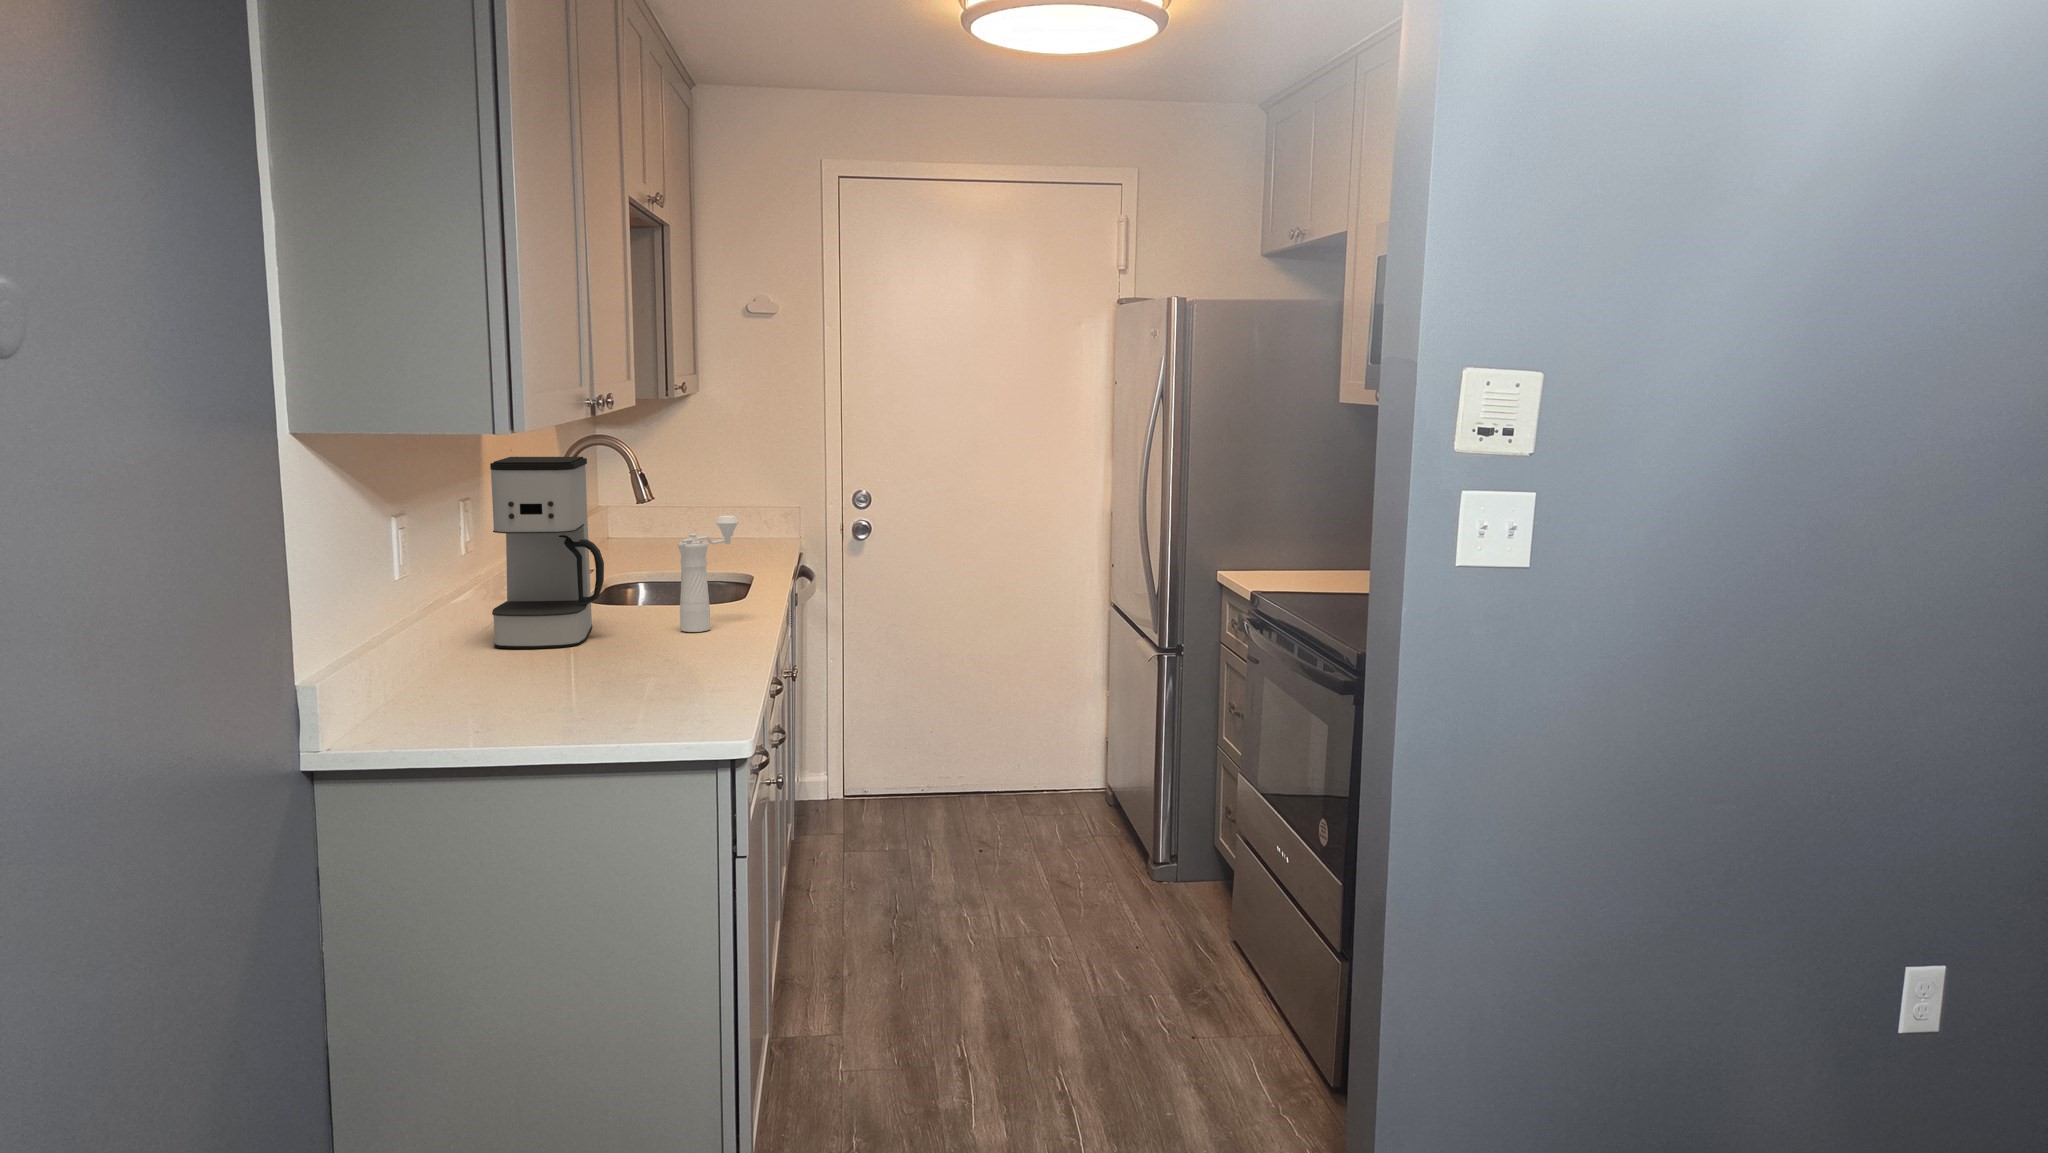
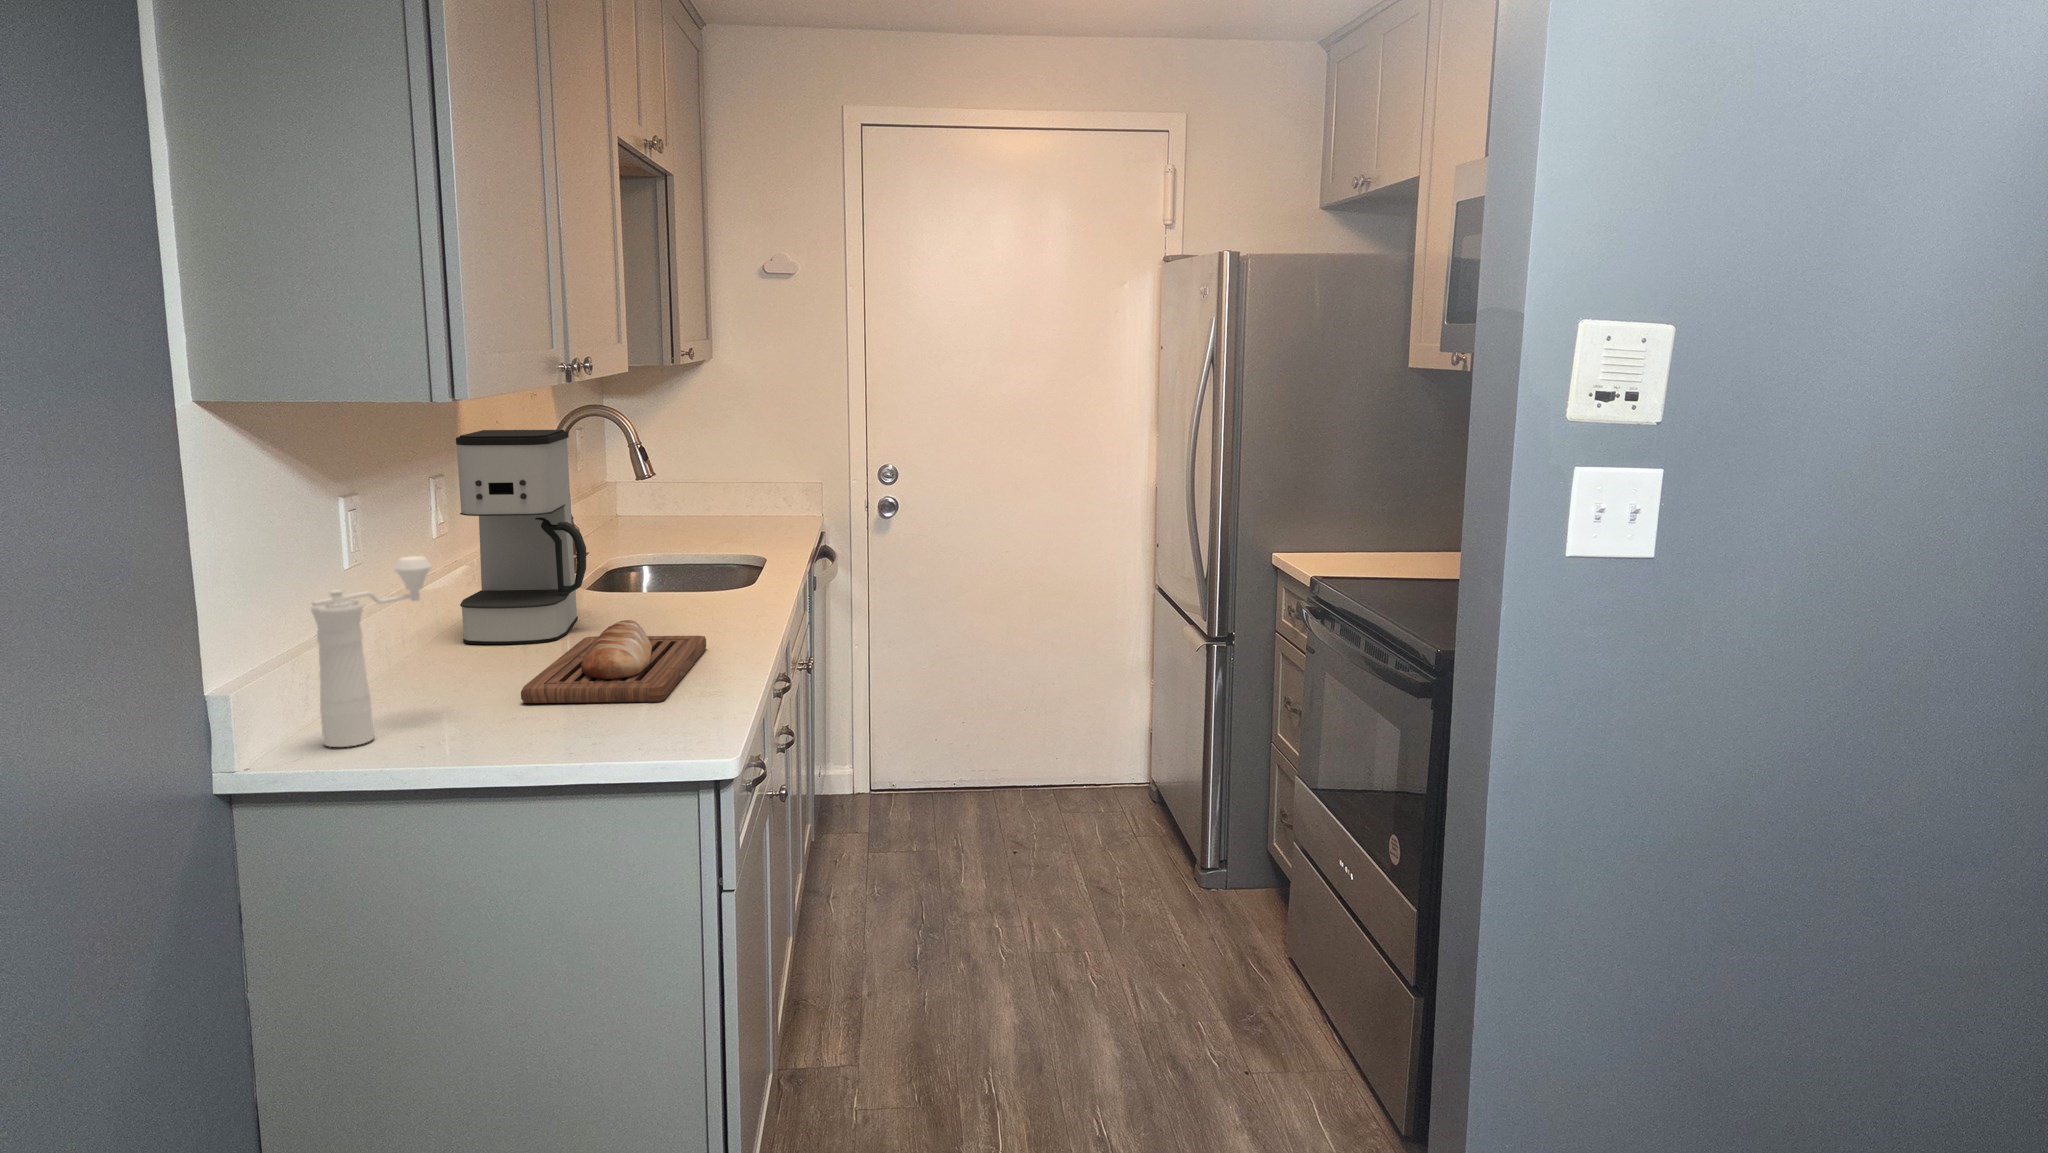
pepper mill: present [678,516,739,632] -> present [311,556,432,747]
bread loaf: none [563,626,716,695] -> present [521,620,706,703]

